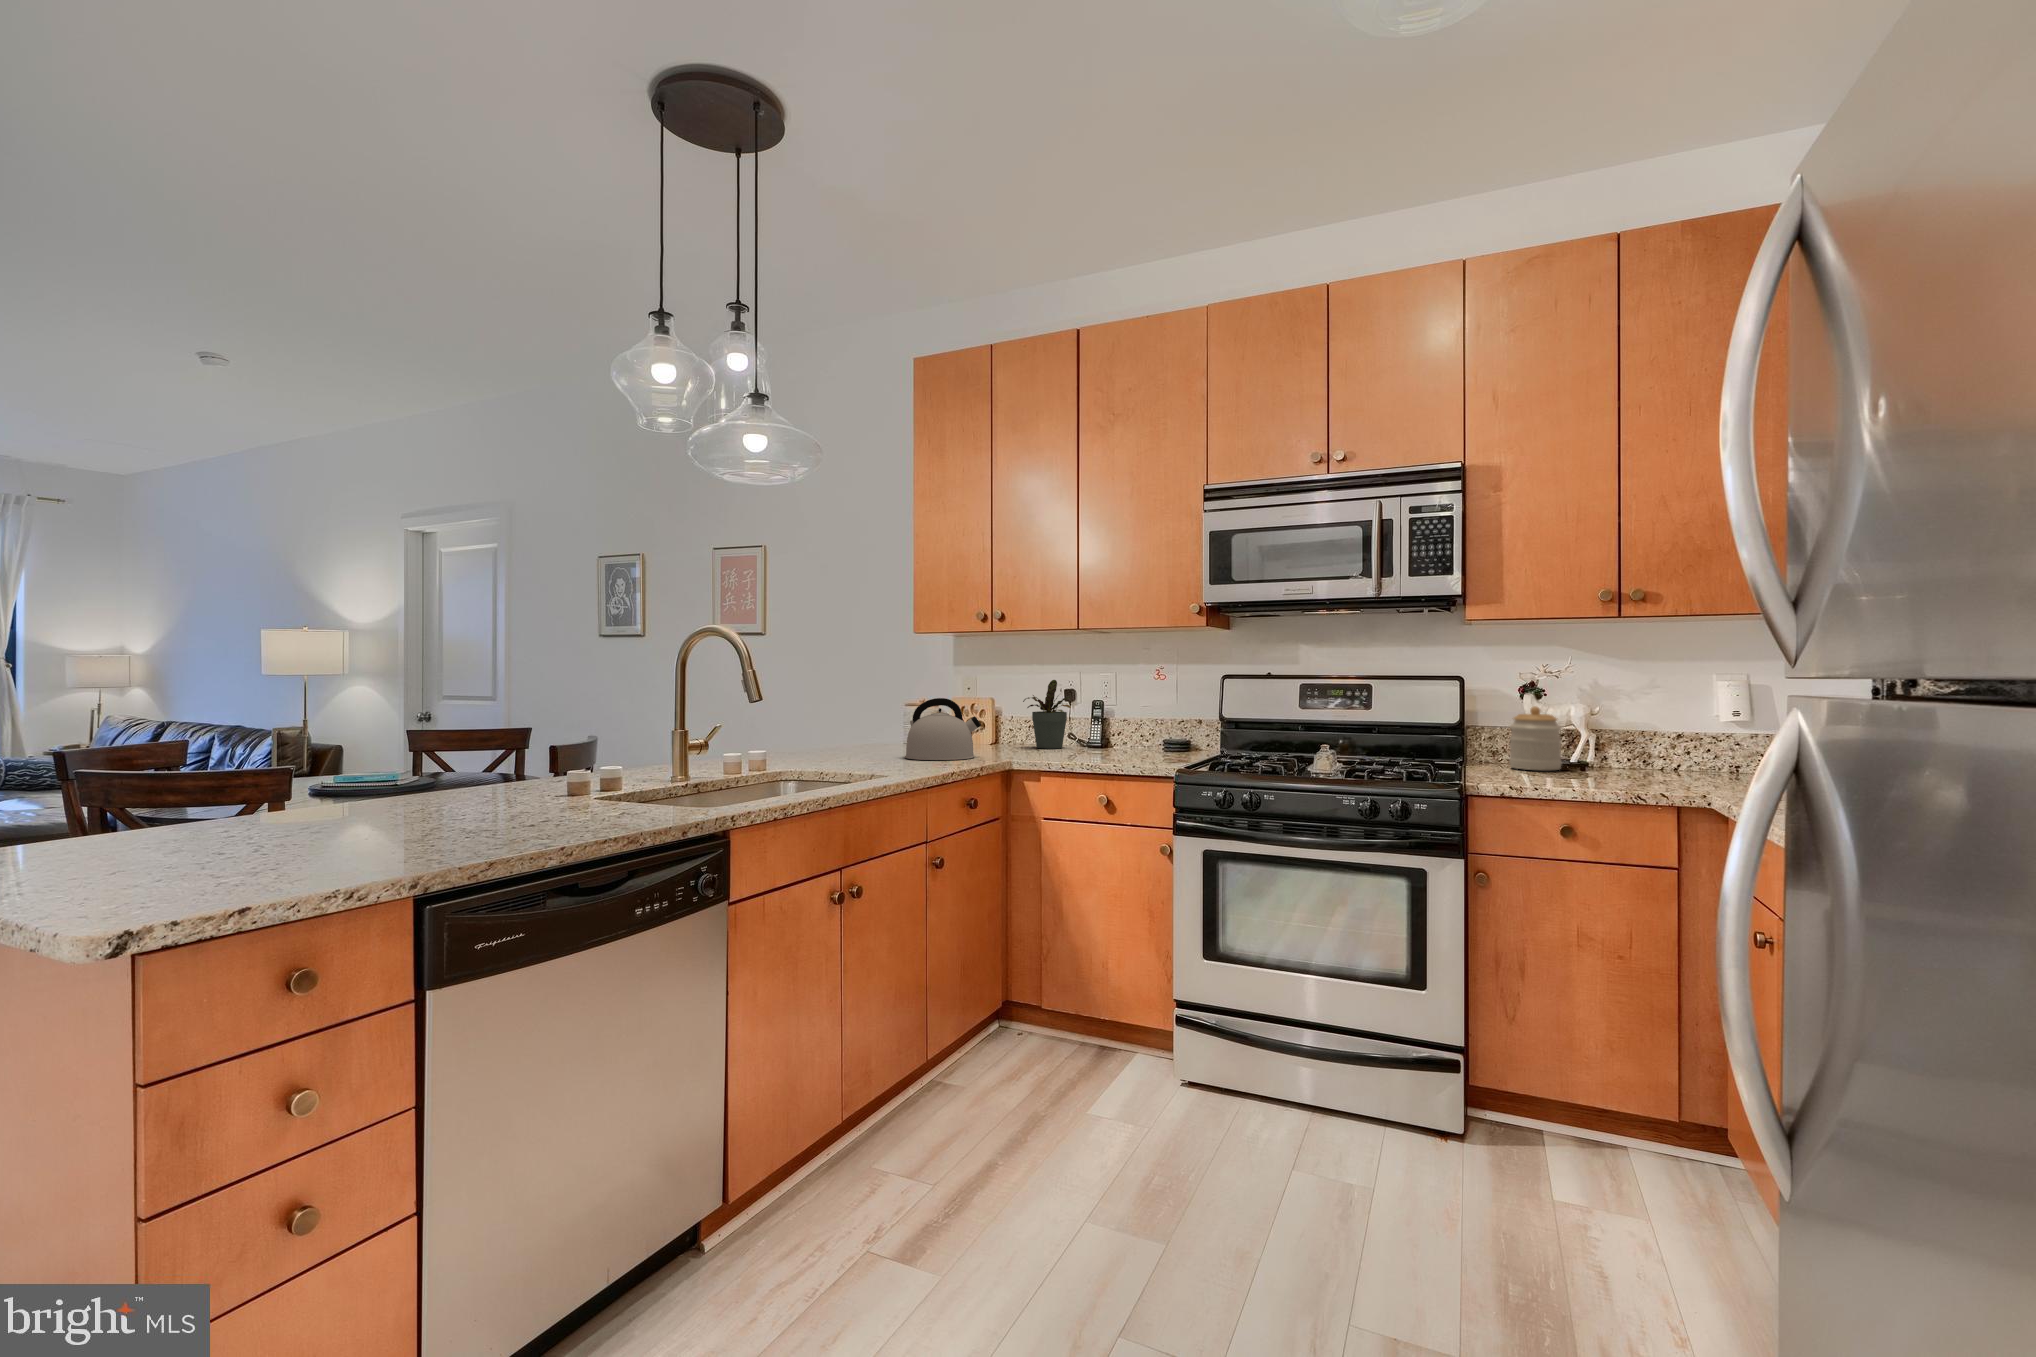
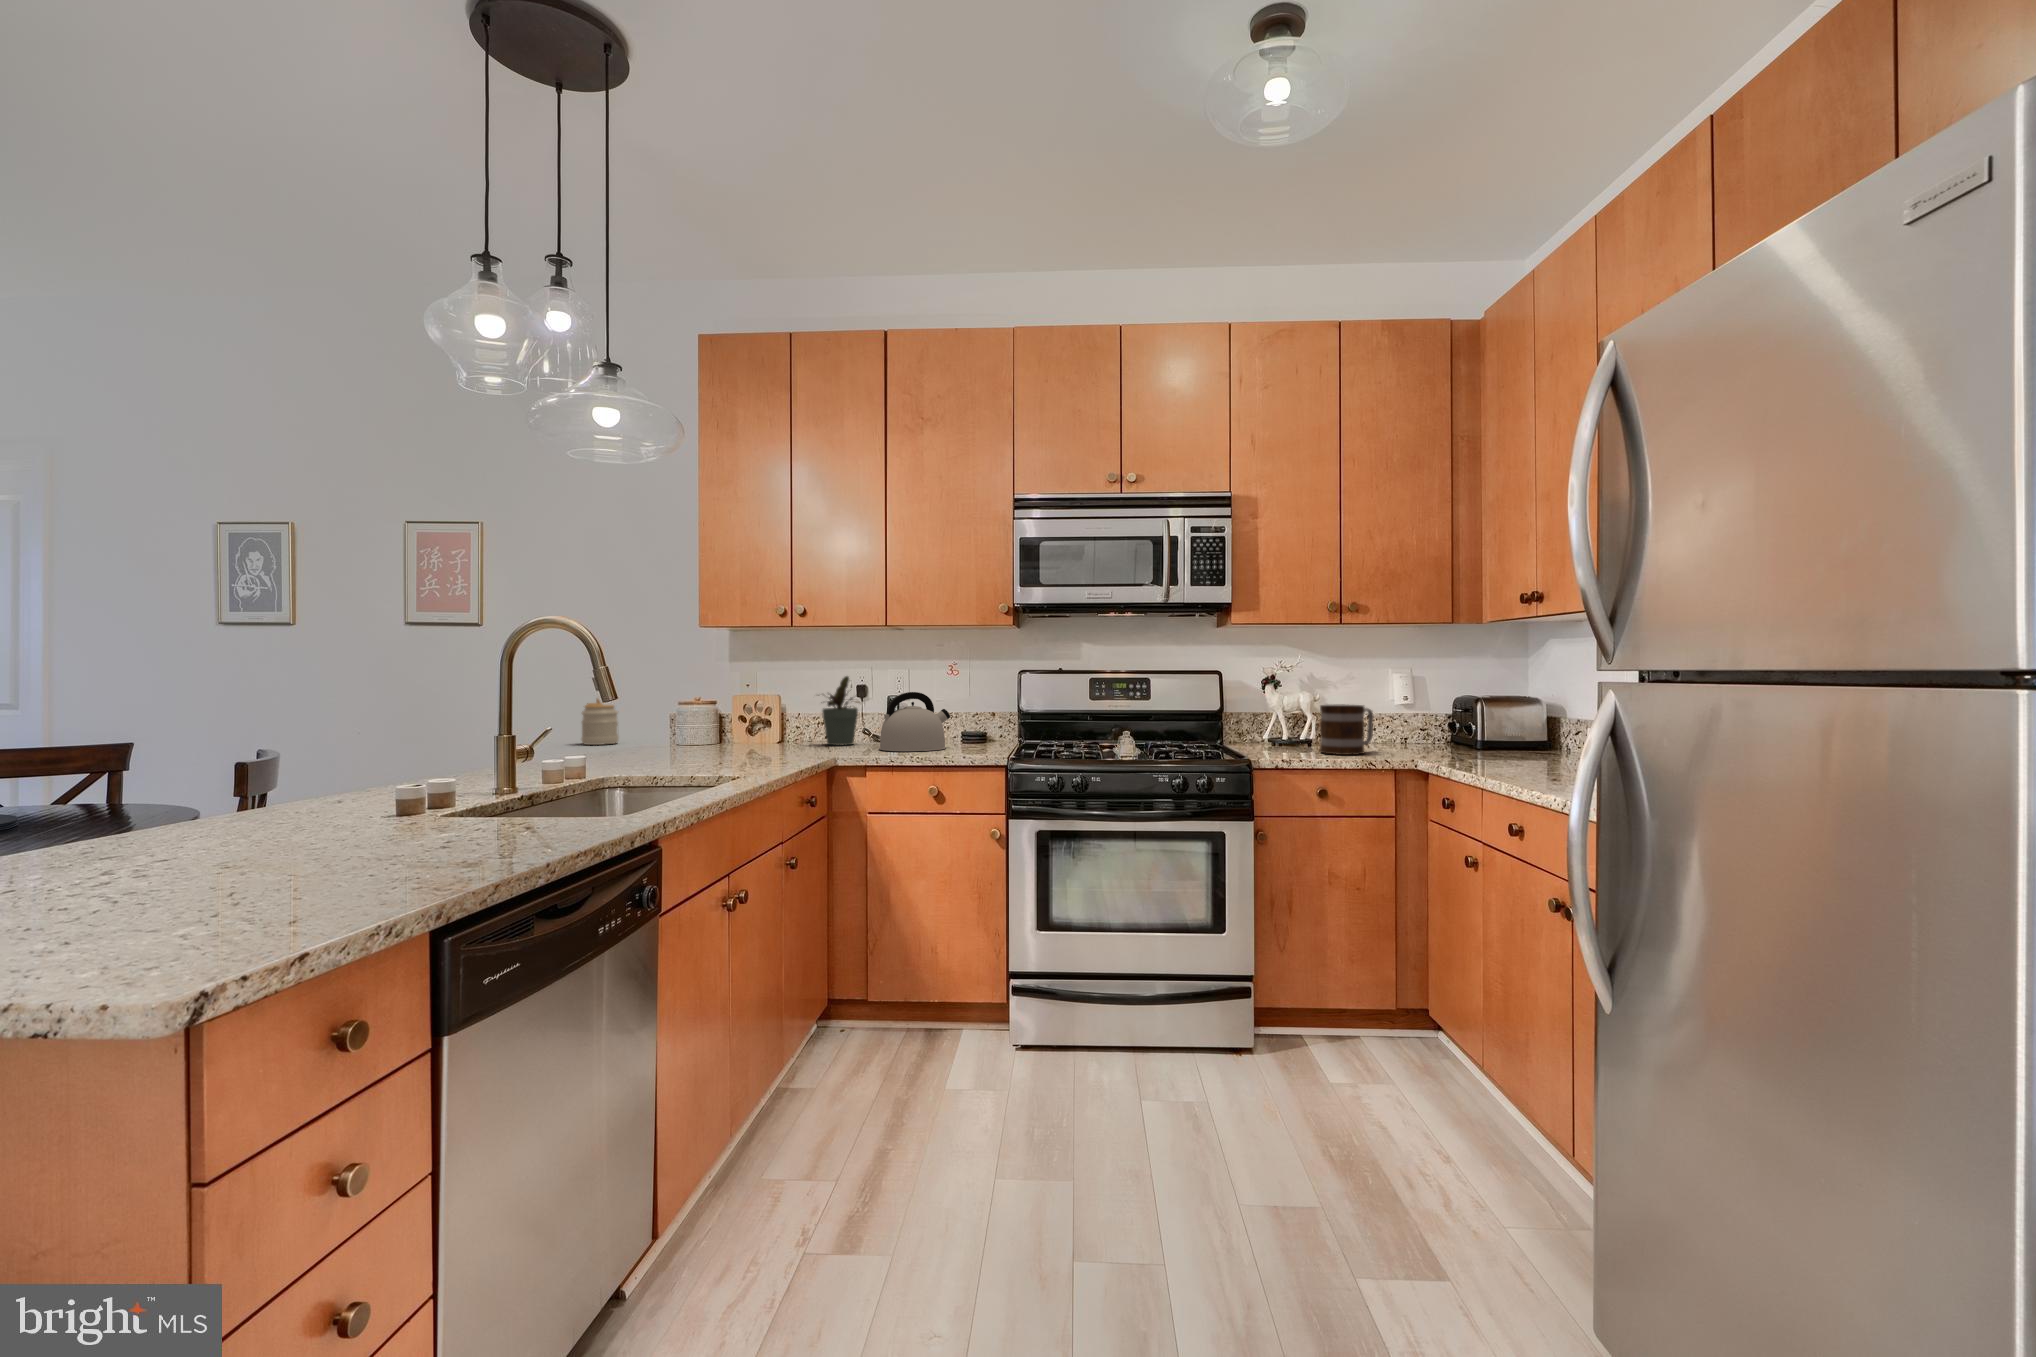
kettle: present [905,698,981,760] -> present [879,692,950,751]
jar: present [1509,706,1561,771] -> present [581,699,619,745]
mug: none [1573,720,1654,784] -> present [1320,704,1374,755]

